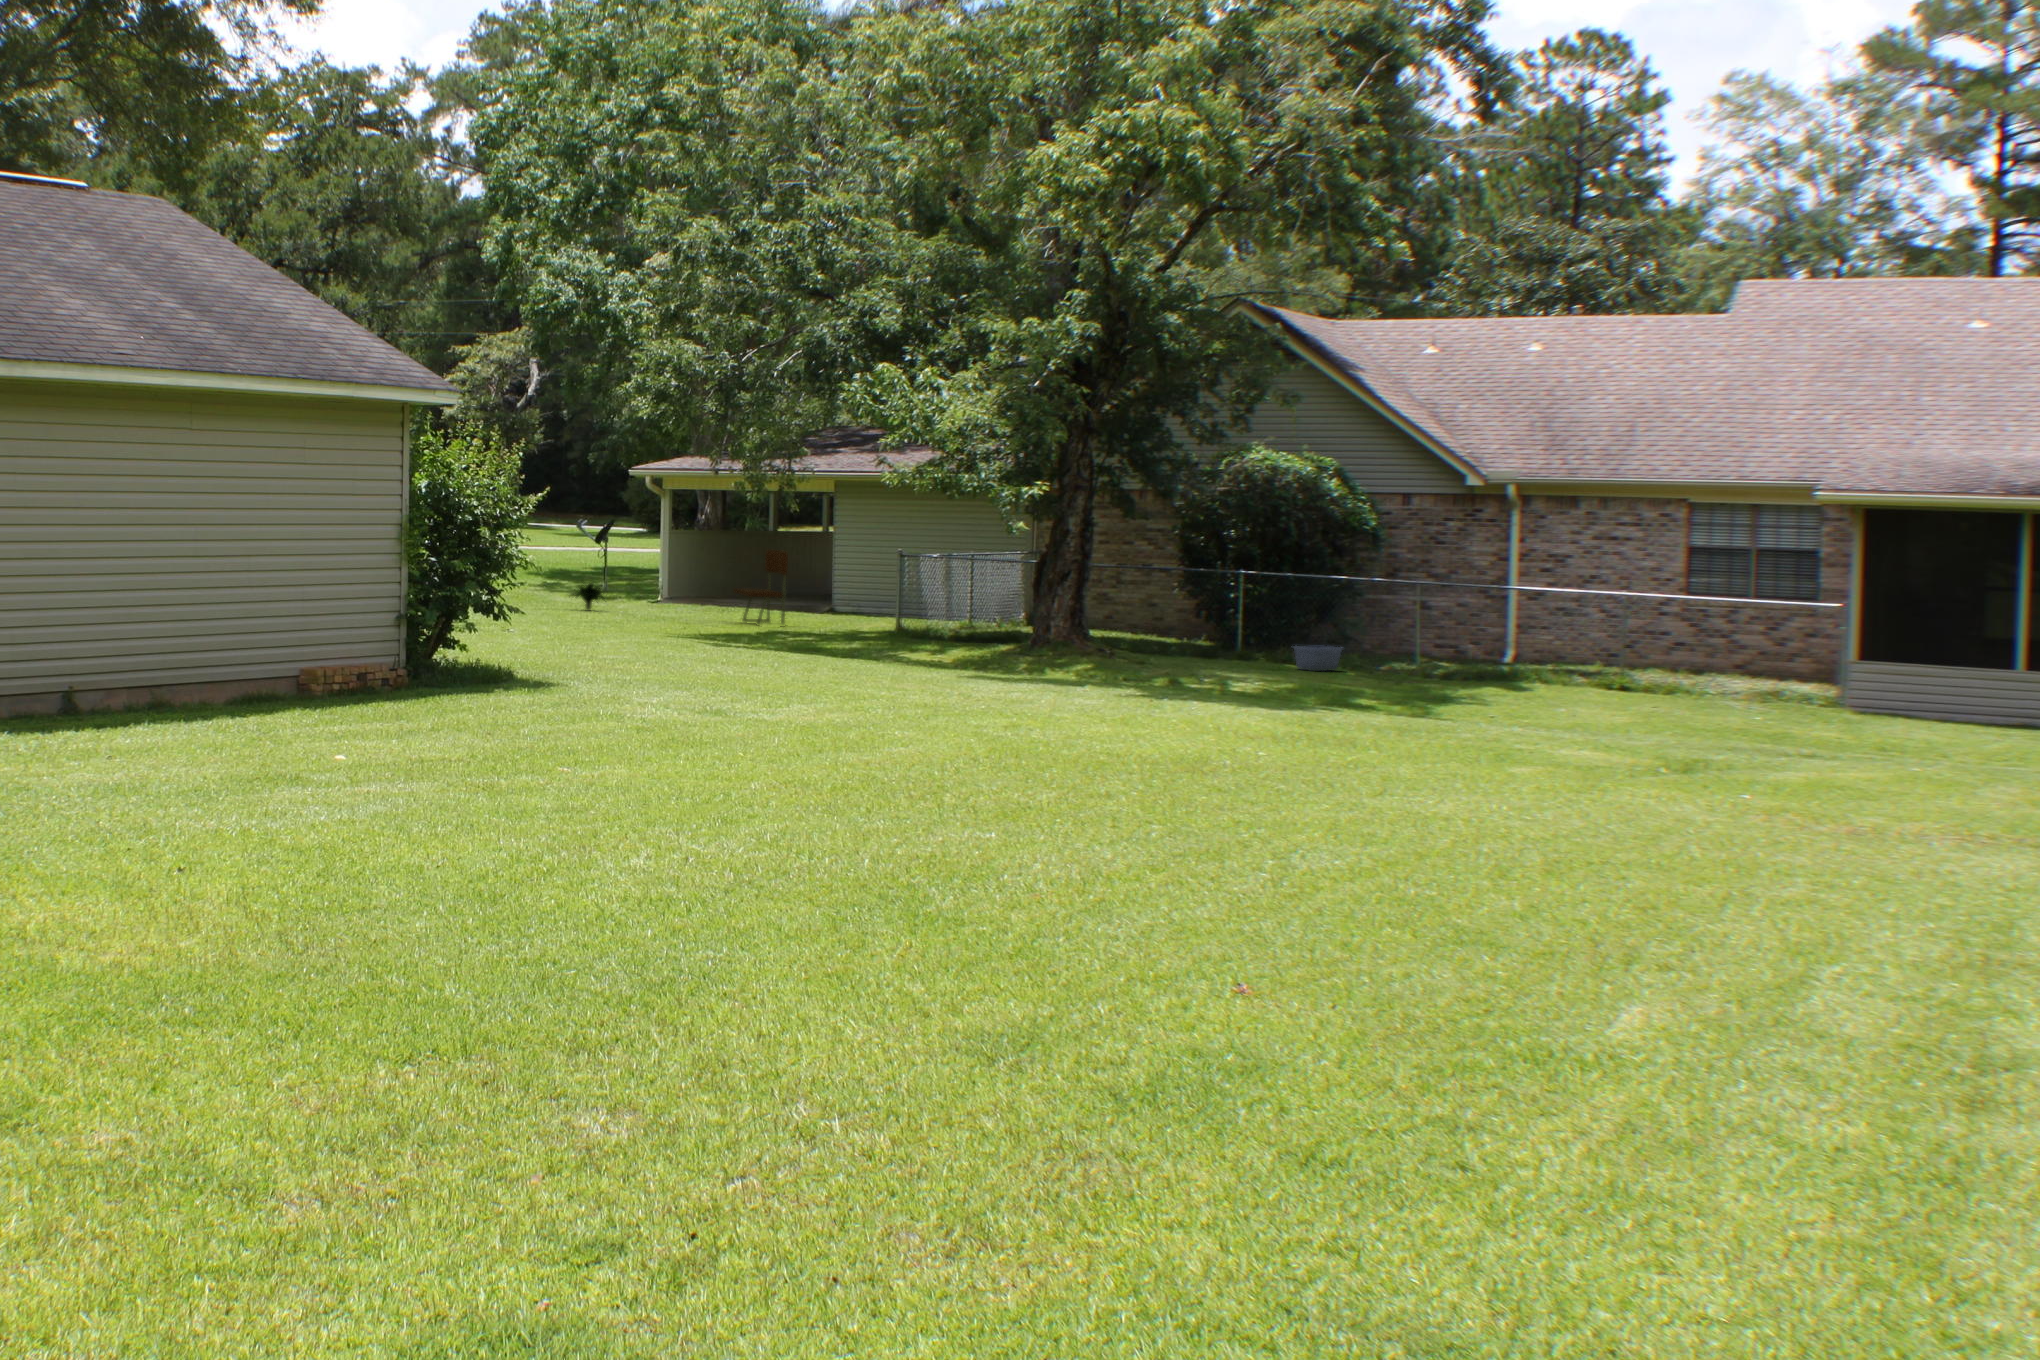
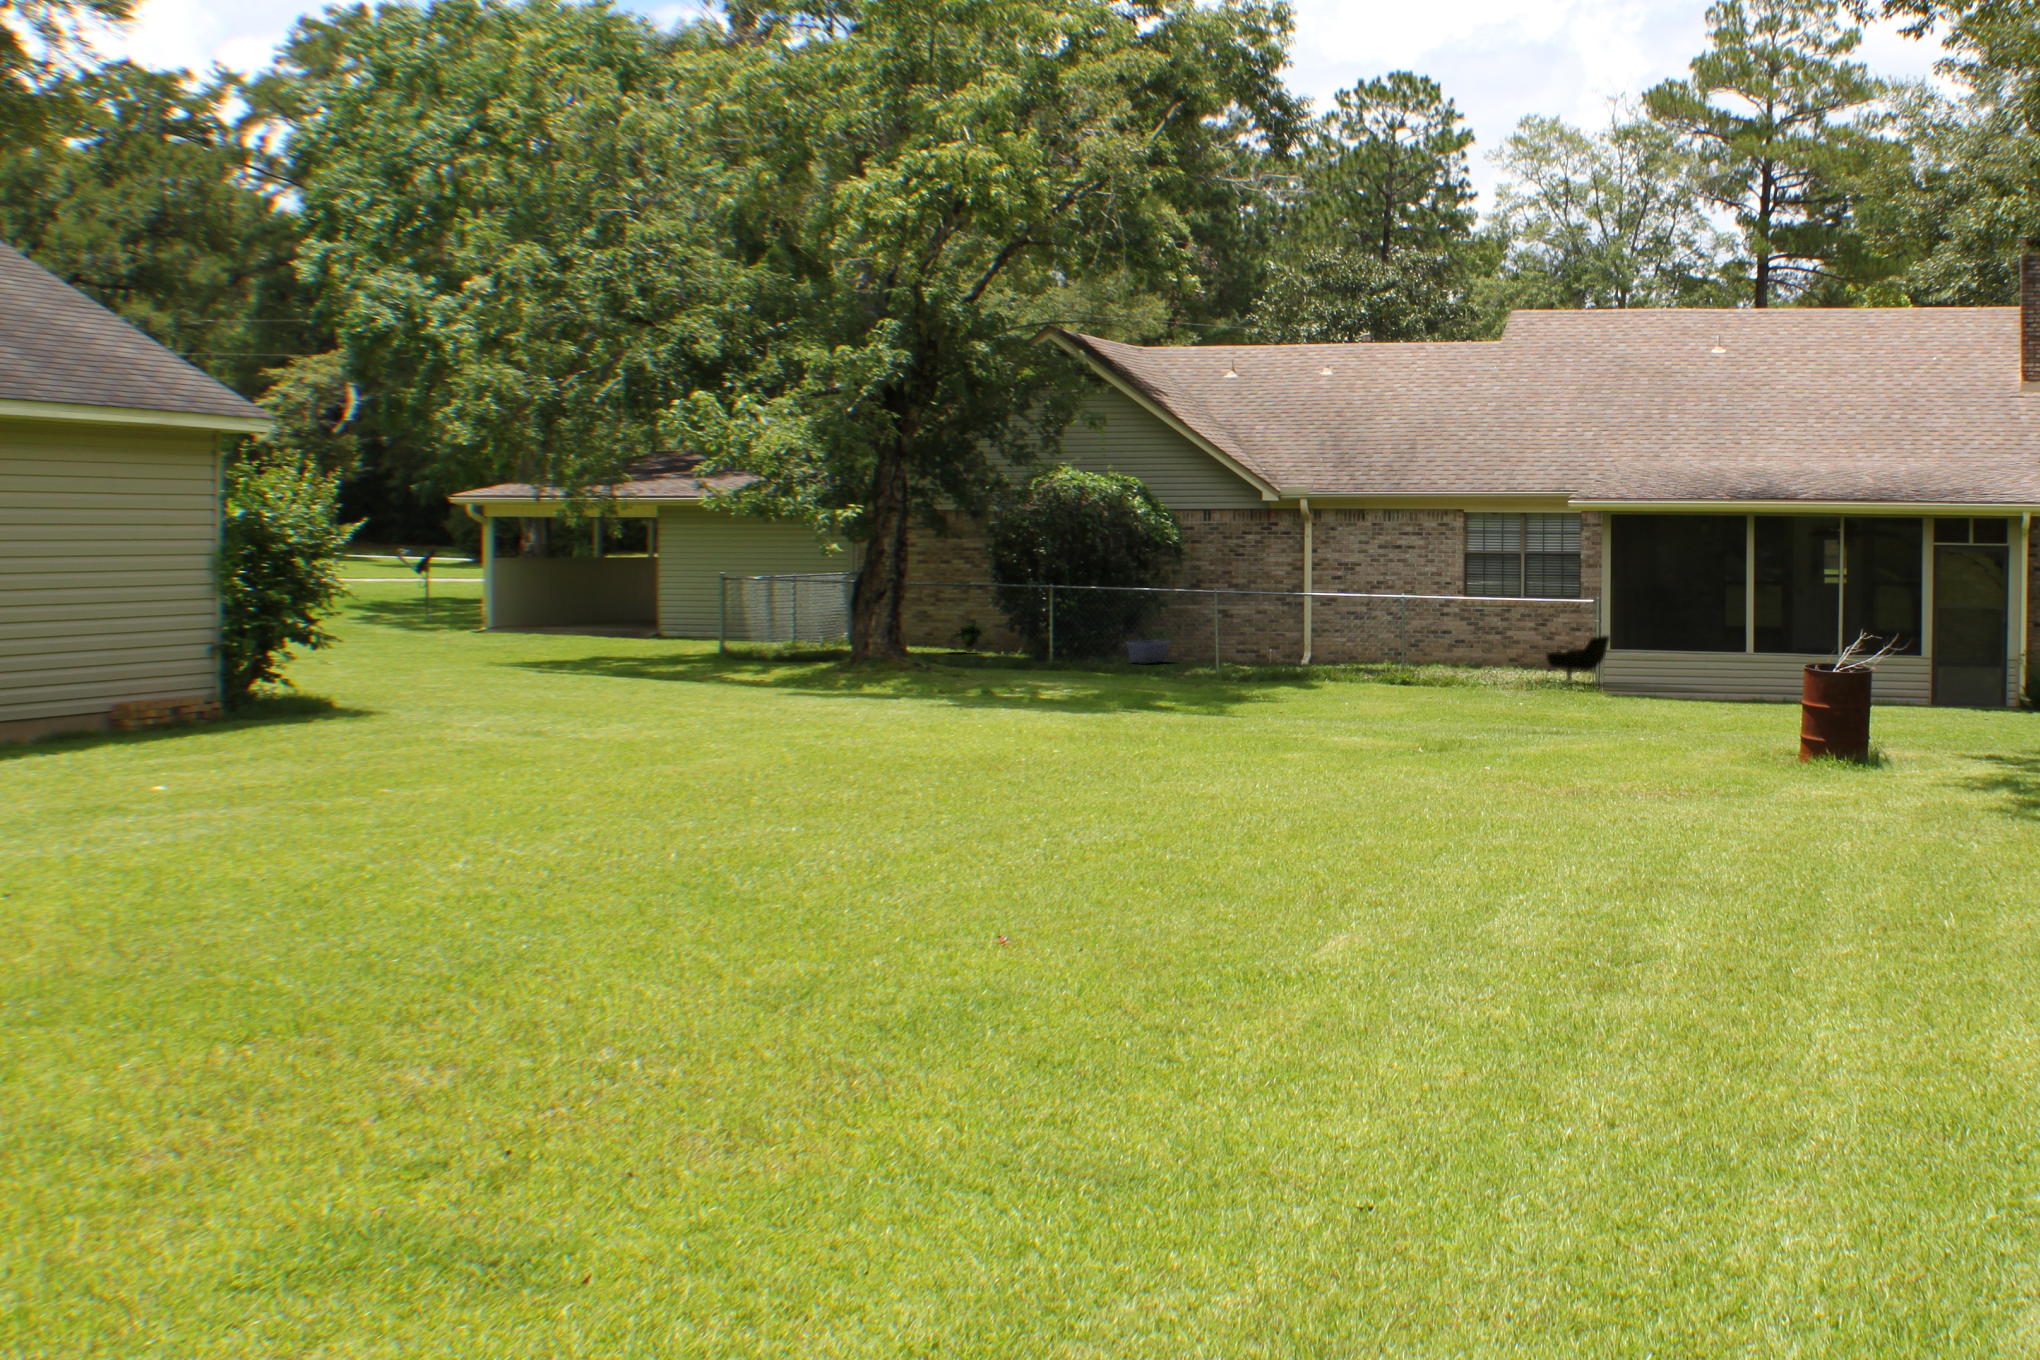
bench: present [733,550,788,625] -> none [623,564,676,638]
potted plant: present [573,583,602,610] -> present [952,620,990,654]
lounge chair: none [1827,656,1919,716] -> present [1546,635,1610,684]

